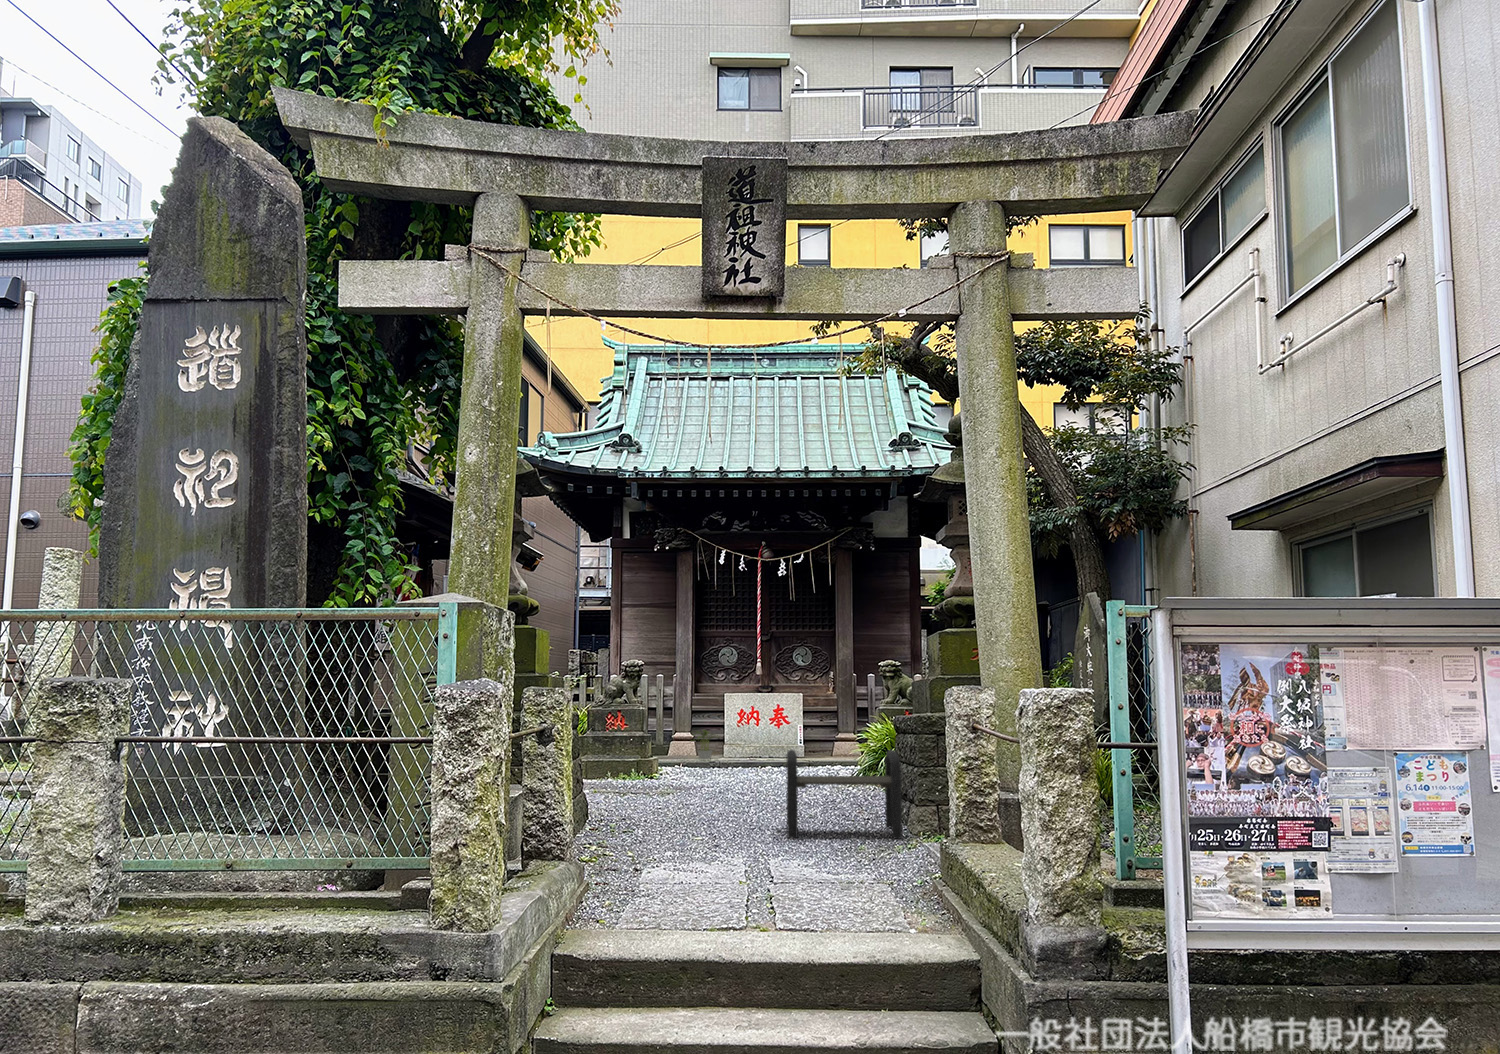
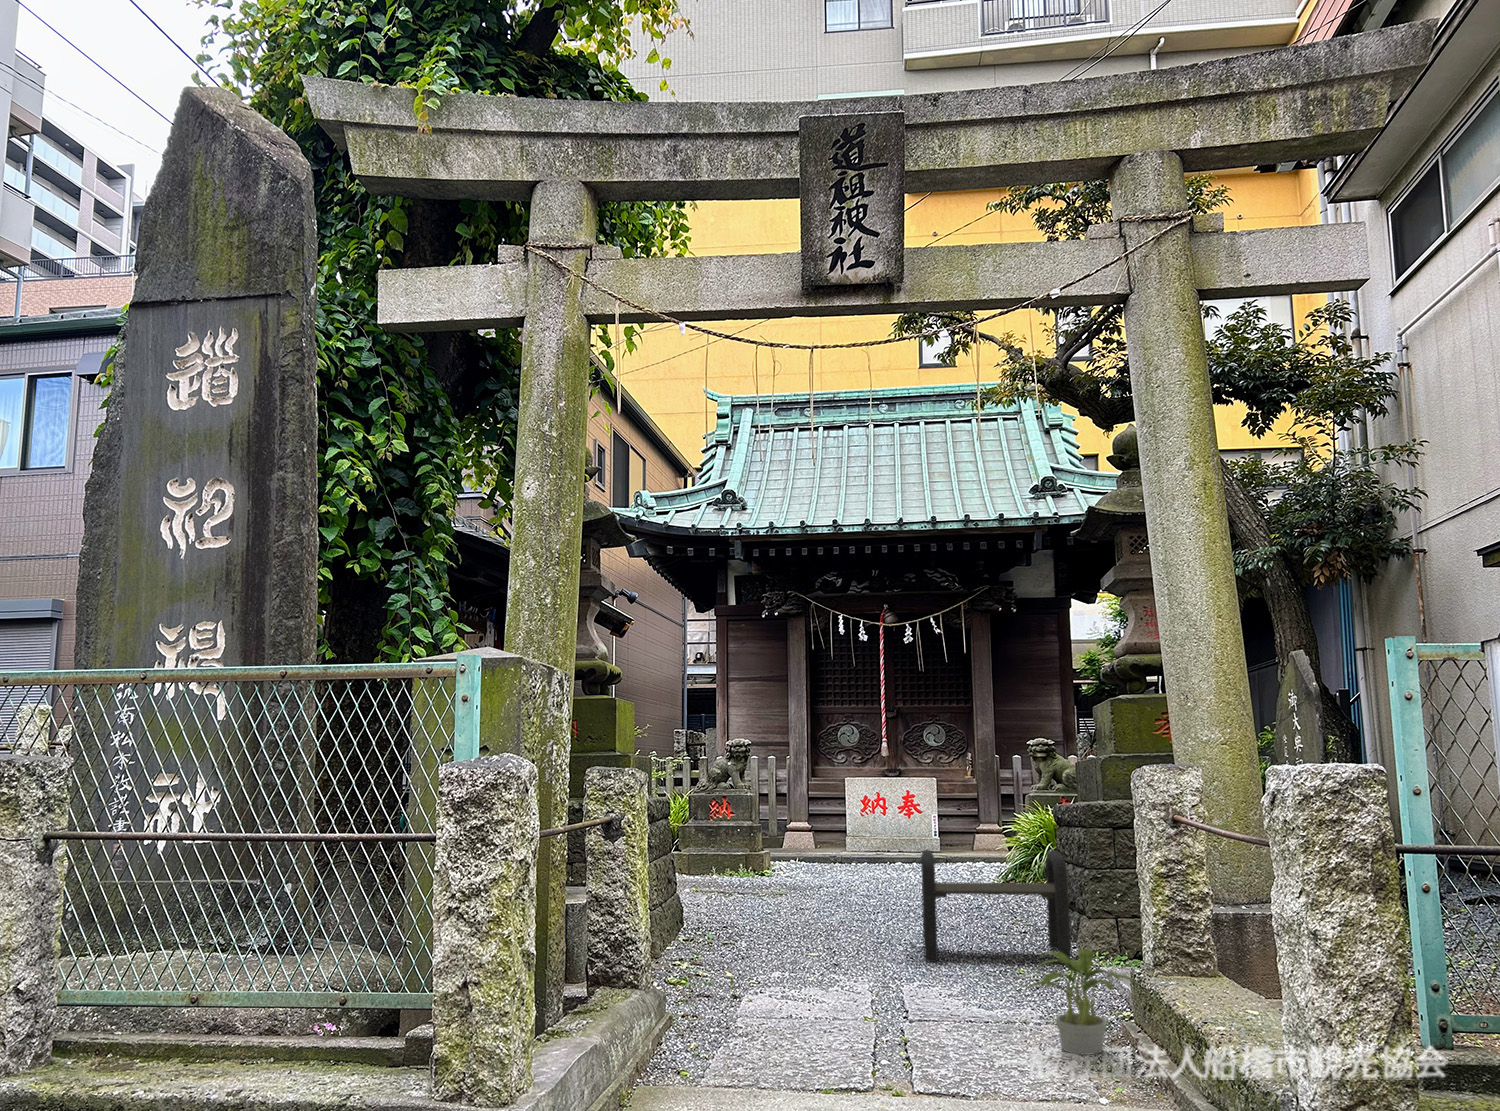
potted plant: present [691,730,718,760] -> present [1029,949,1137,1055]

